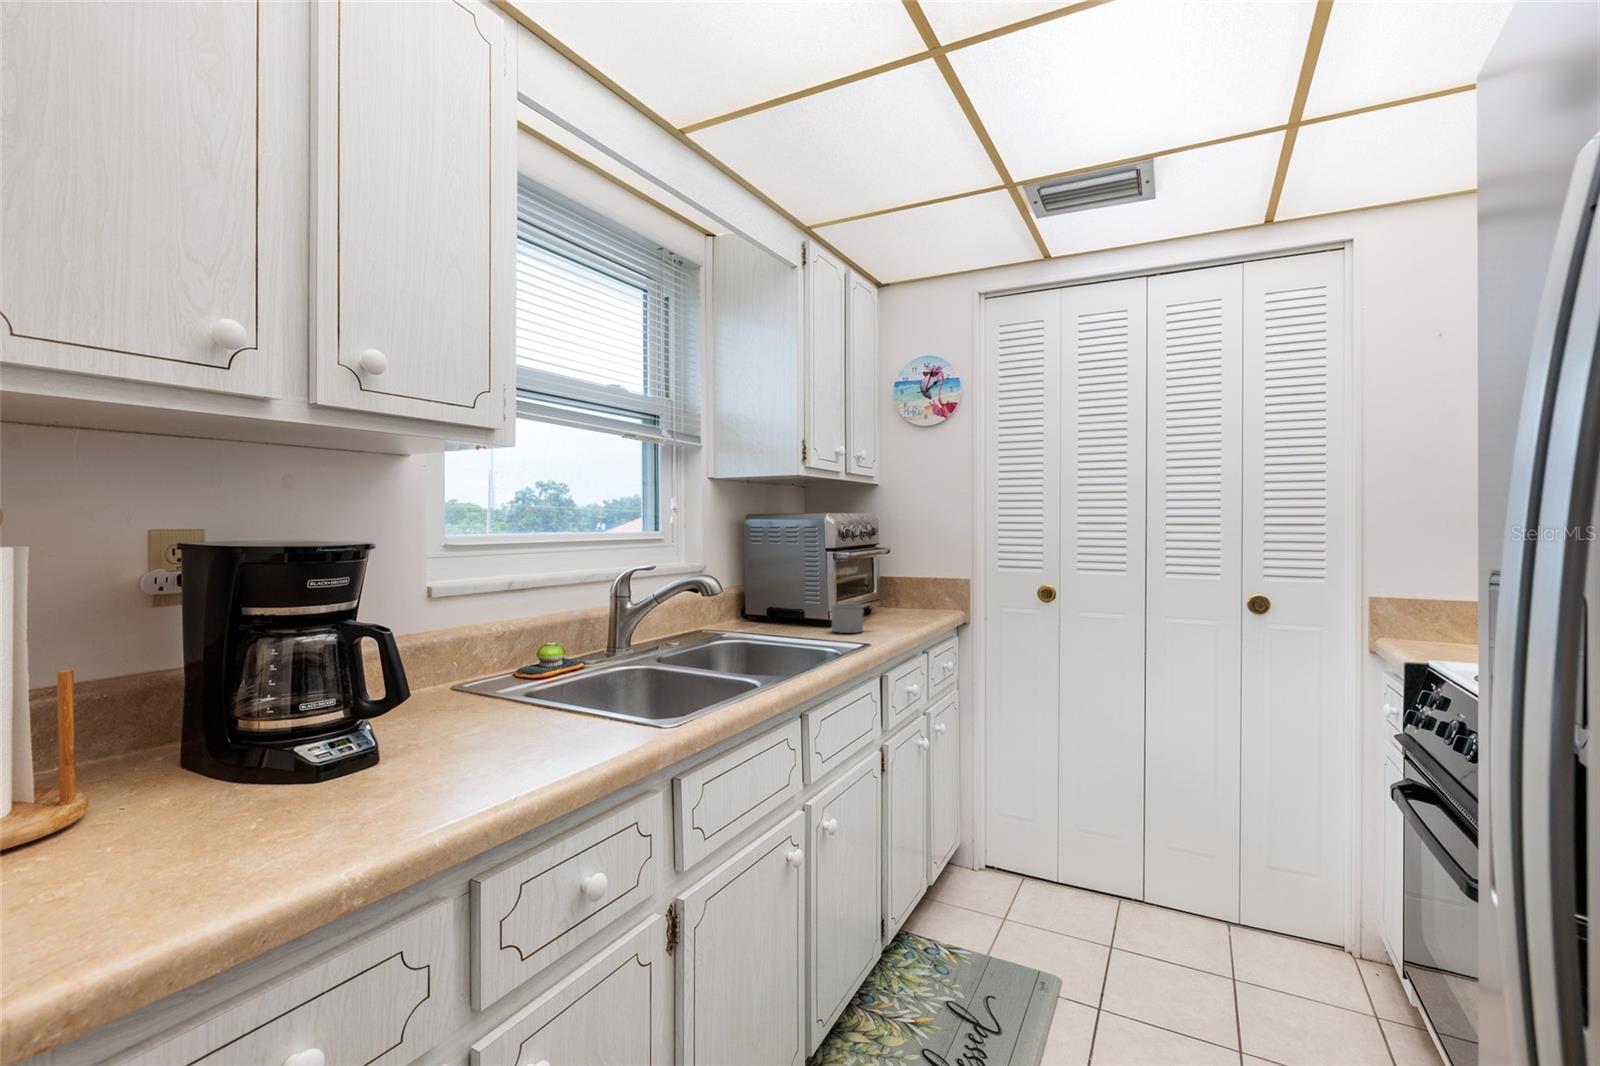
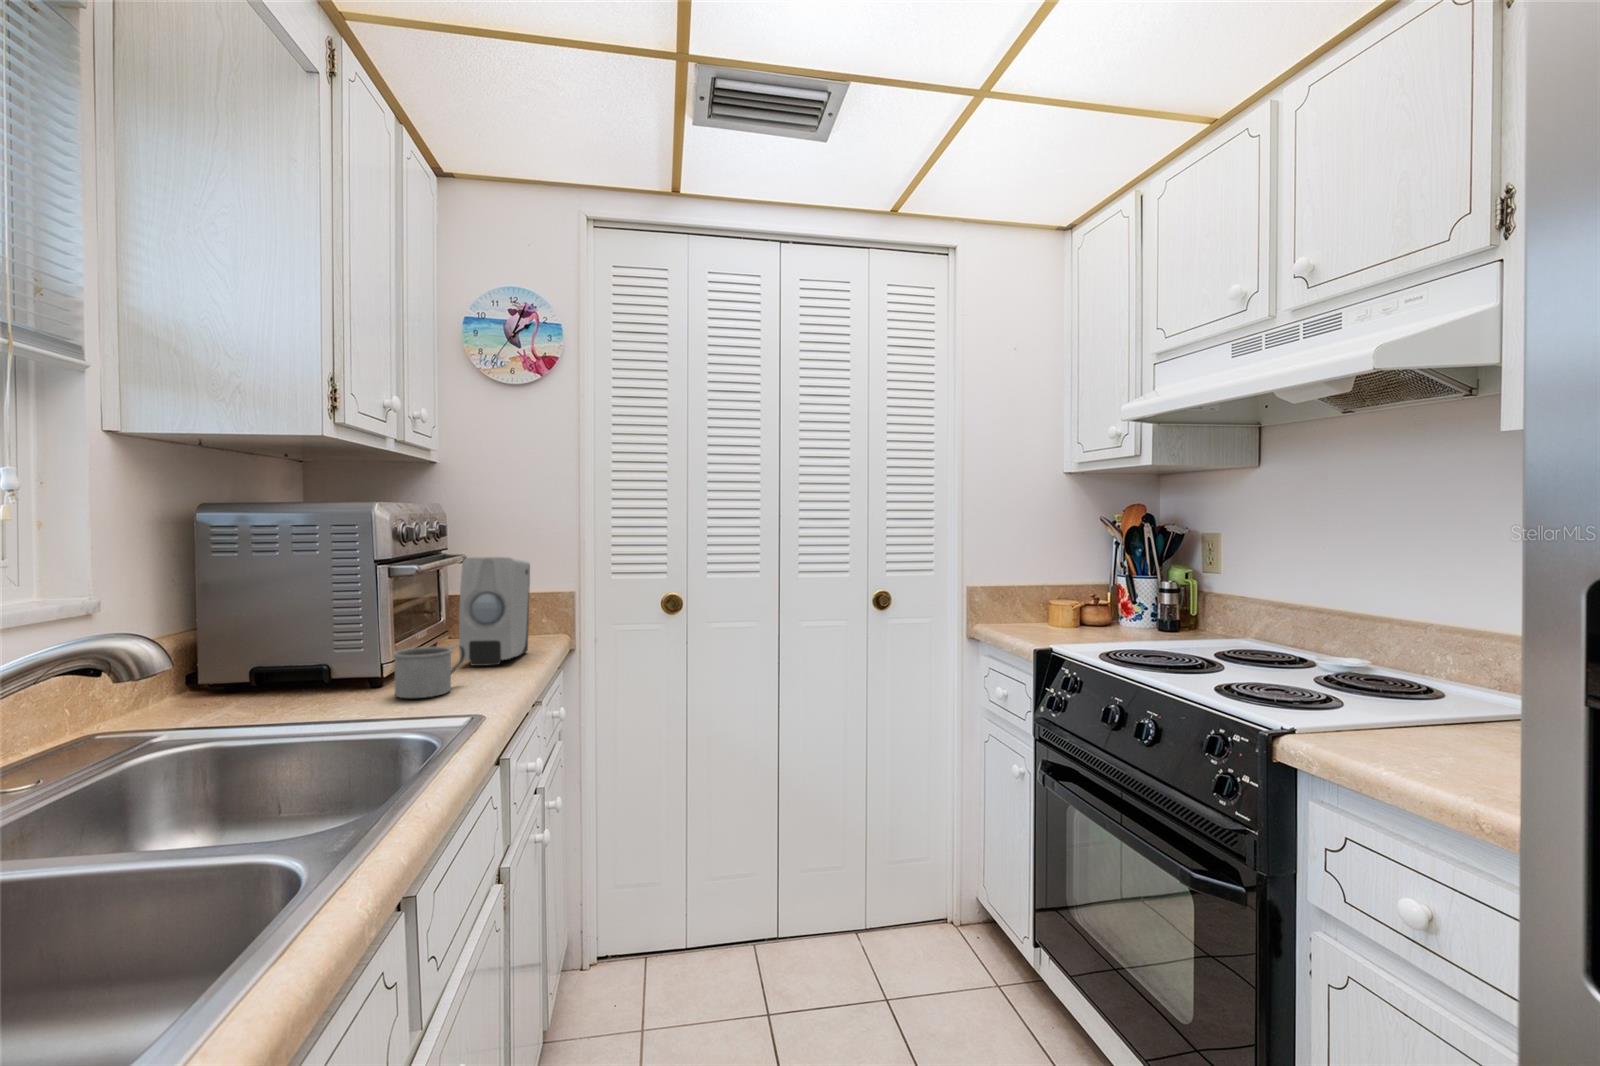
soap dispenser: none [877,550,928,623] -> present [459,557,530,666]

